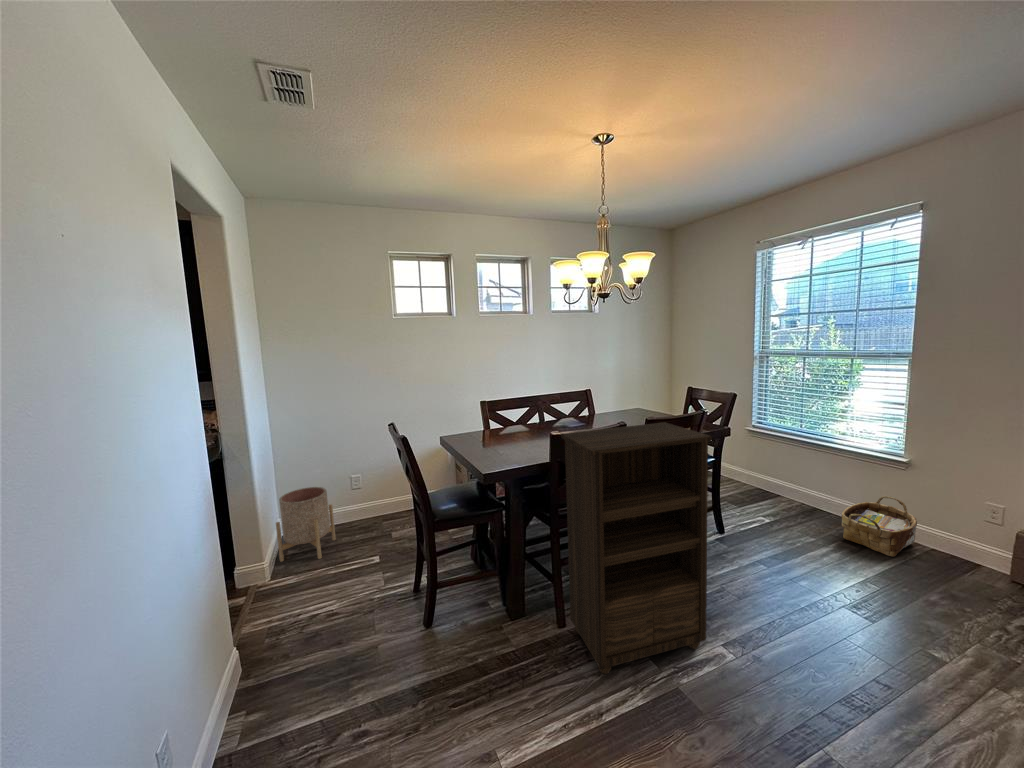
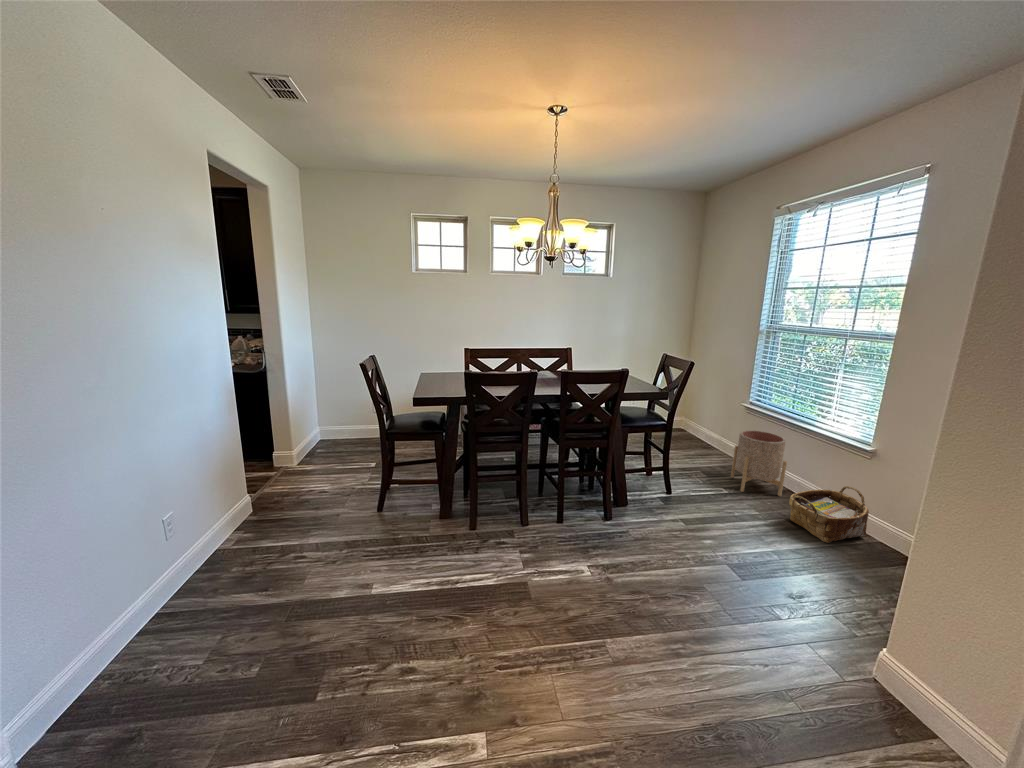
bookshelf: present [561,422,712,674] -> none [468,374,583,564]
planter: present [276,487,336,562] -> present [731,430,787,496]

